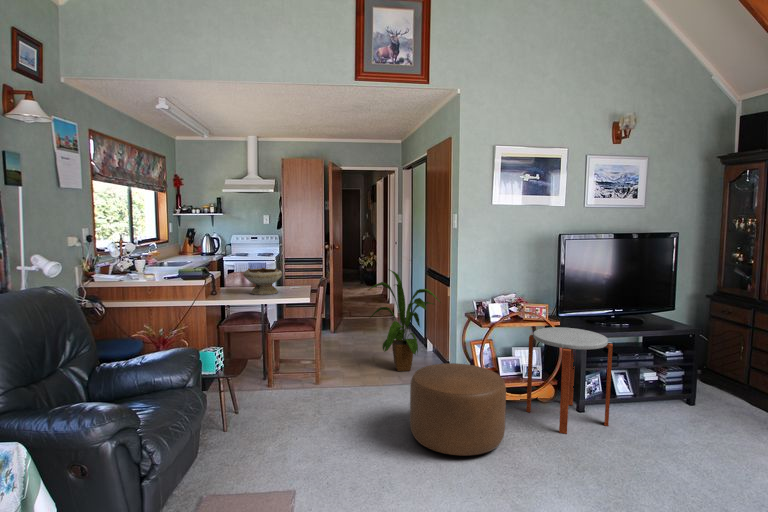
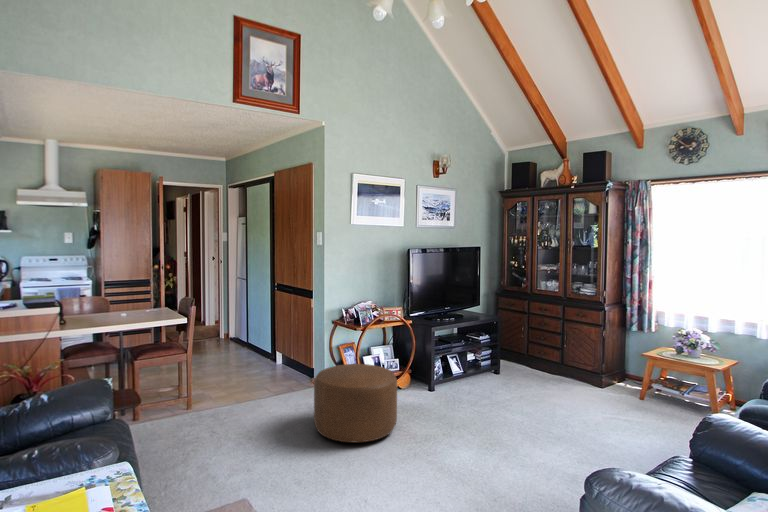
bowl: present [243,268,282,295] -> none [101,290,148,320]
house plant: present [368,269,441,371] -> none [229,286,304,385]
side table: present [526,327,613,434] -> none [394,325,458,409]

